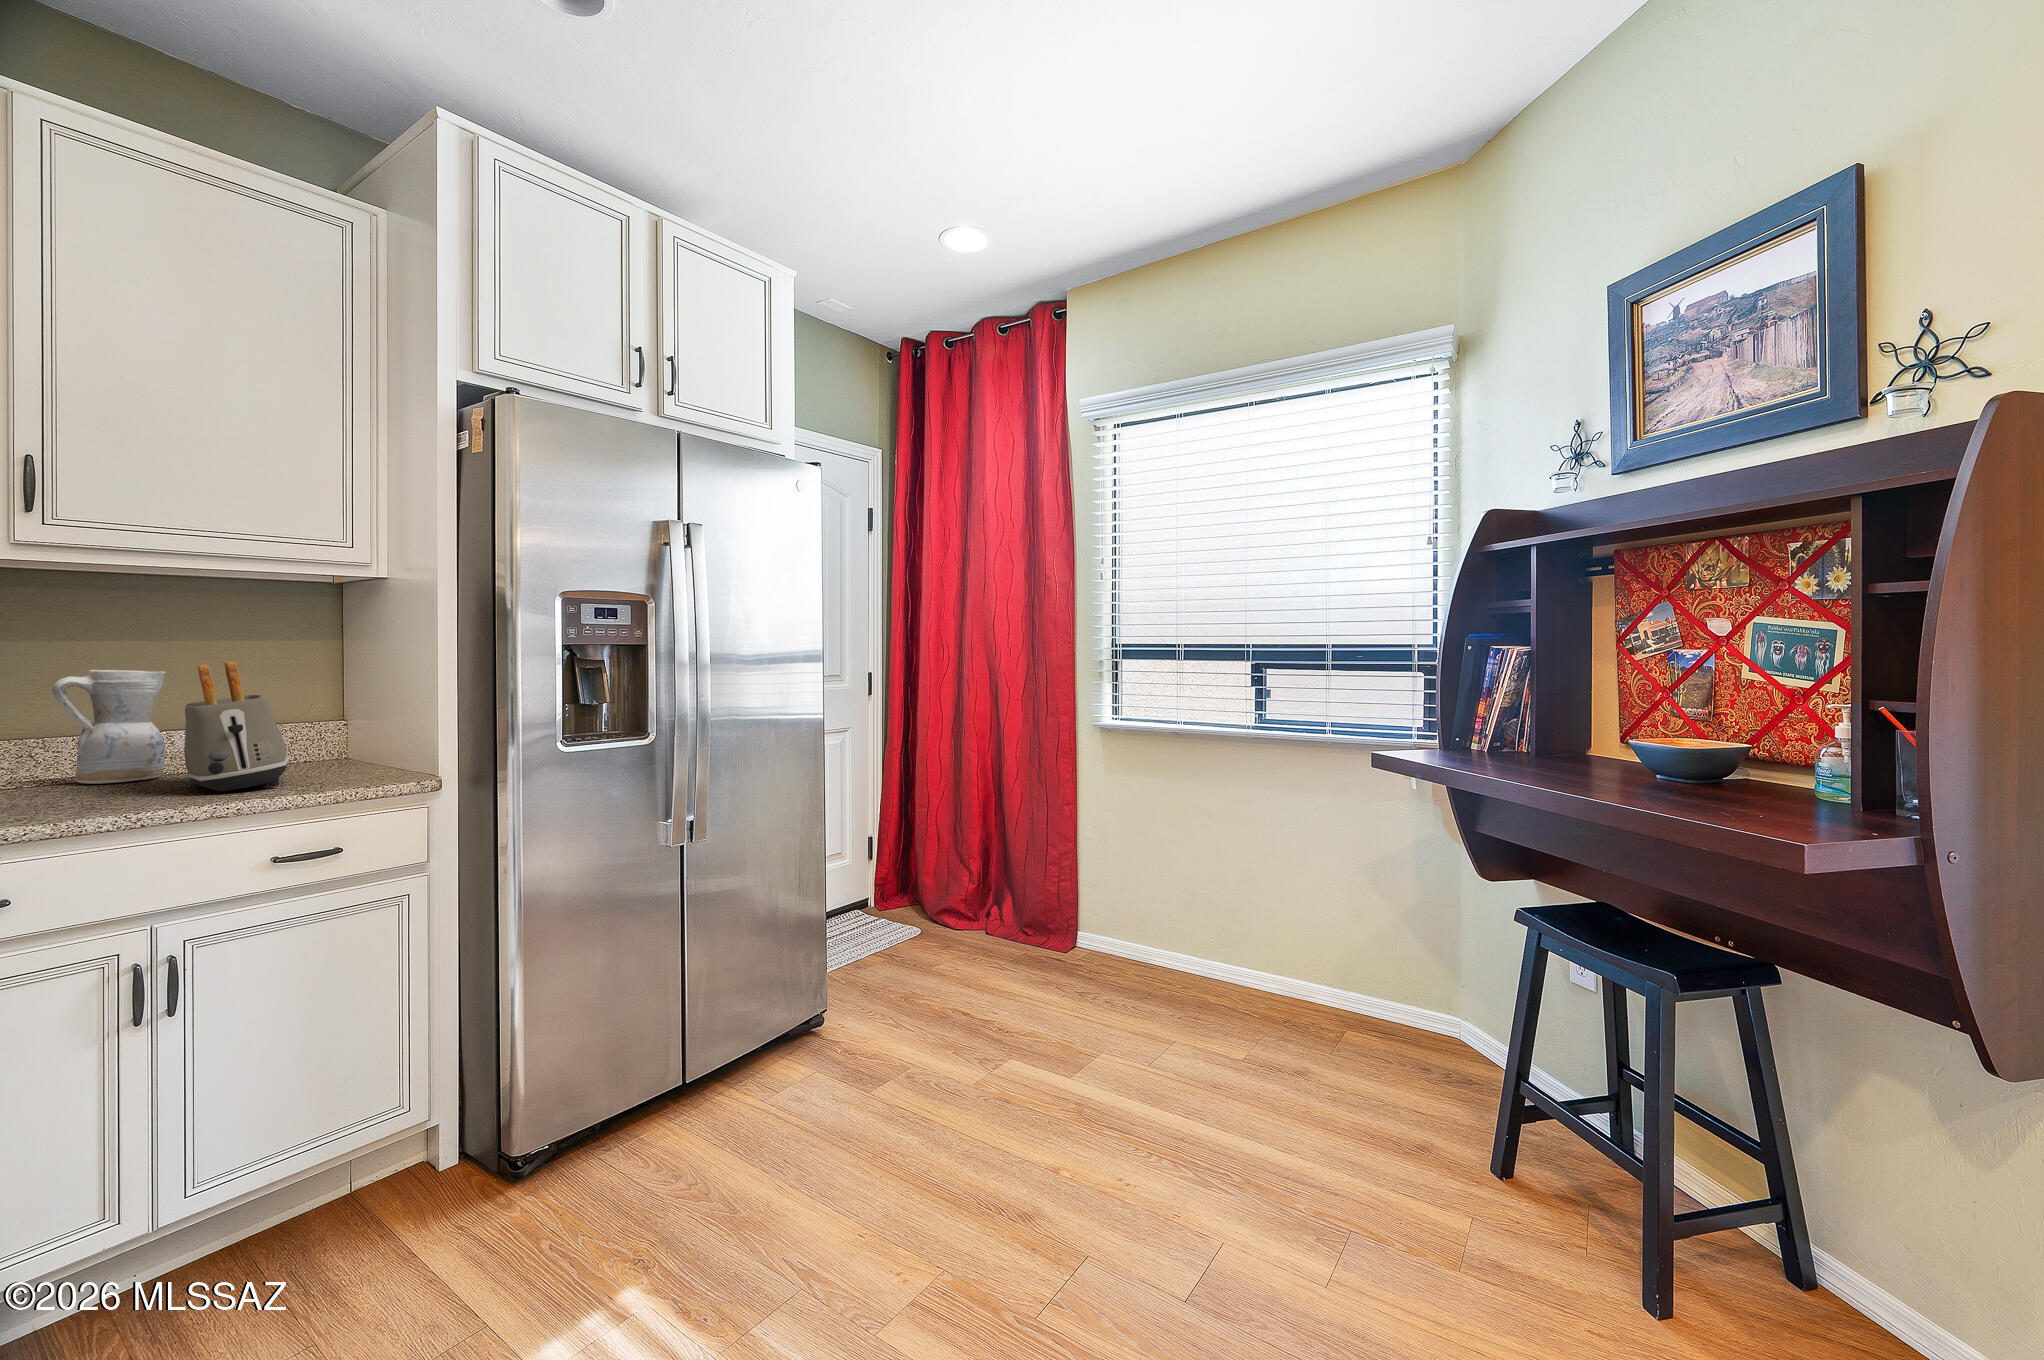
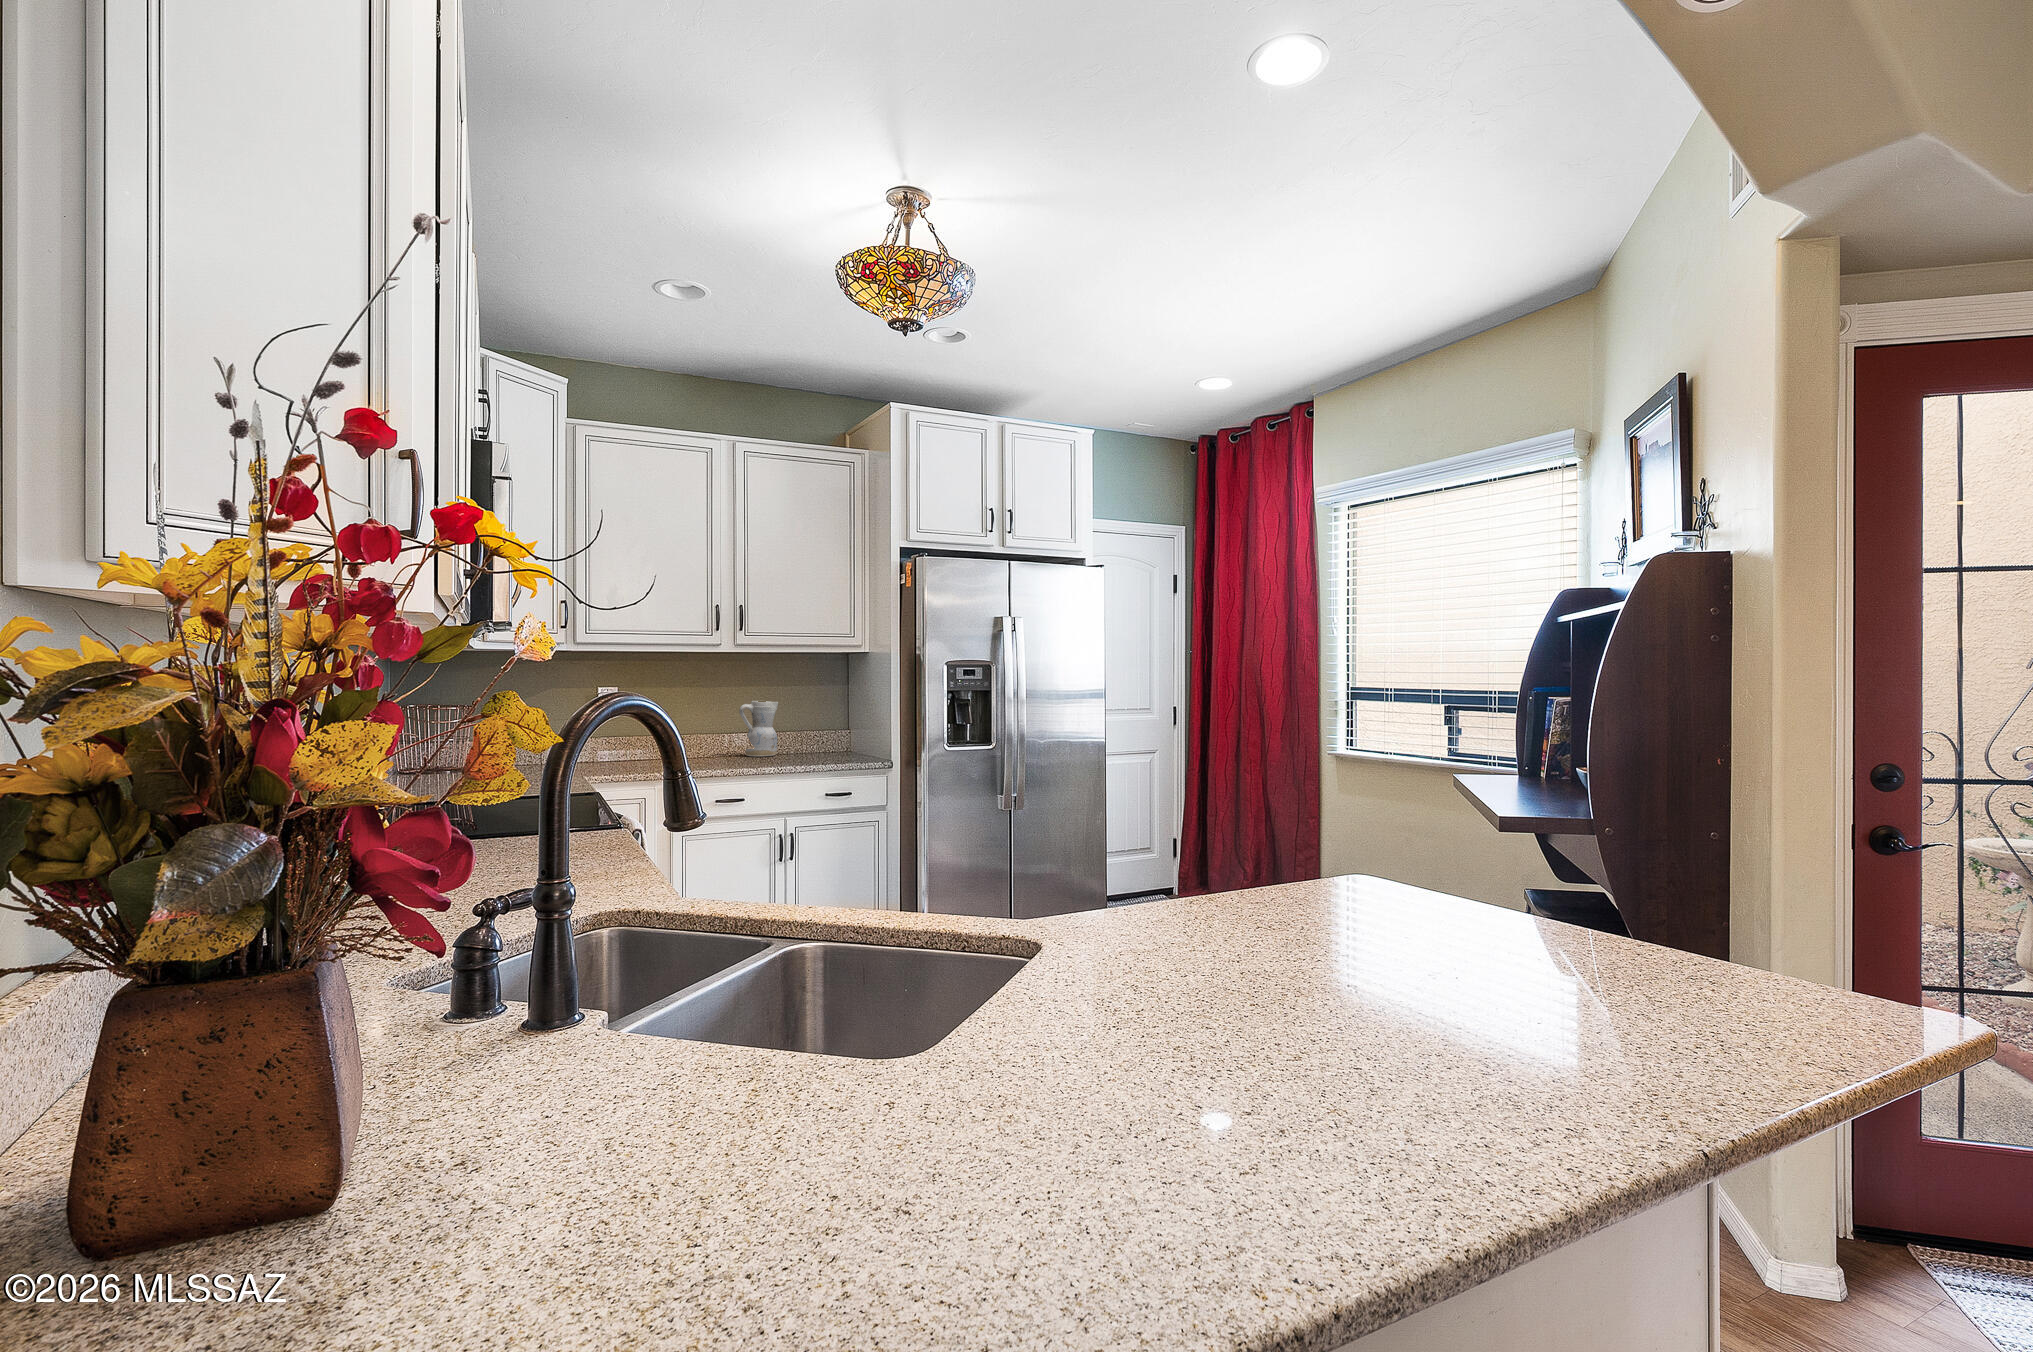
toaster: present [184,662,290,791] -> none [789,698,828,762]

